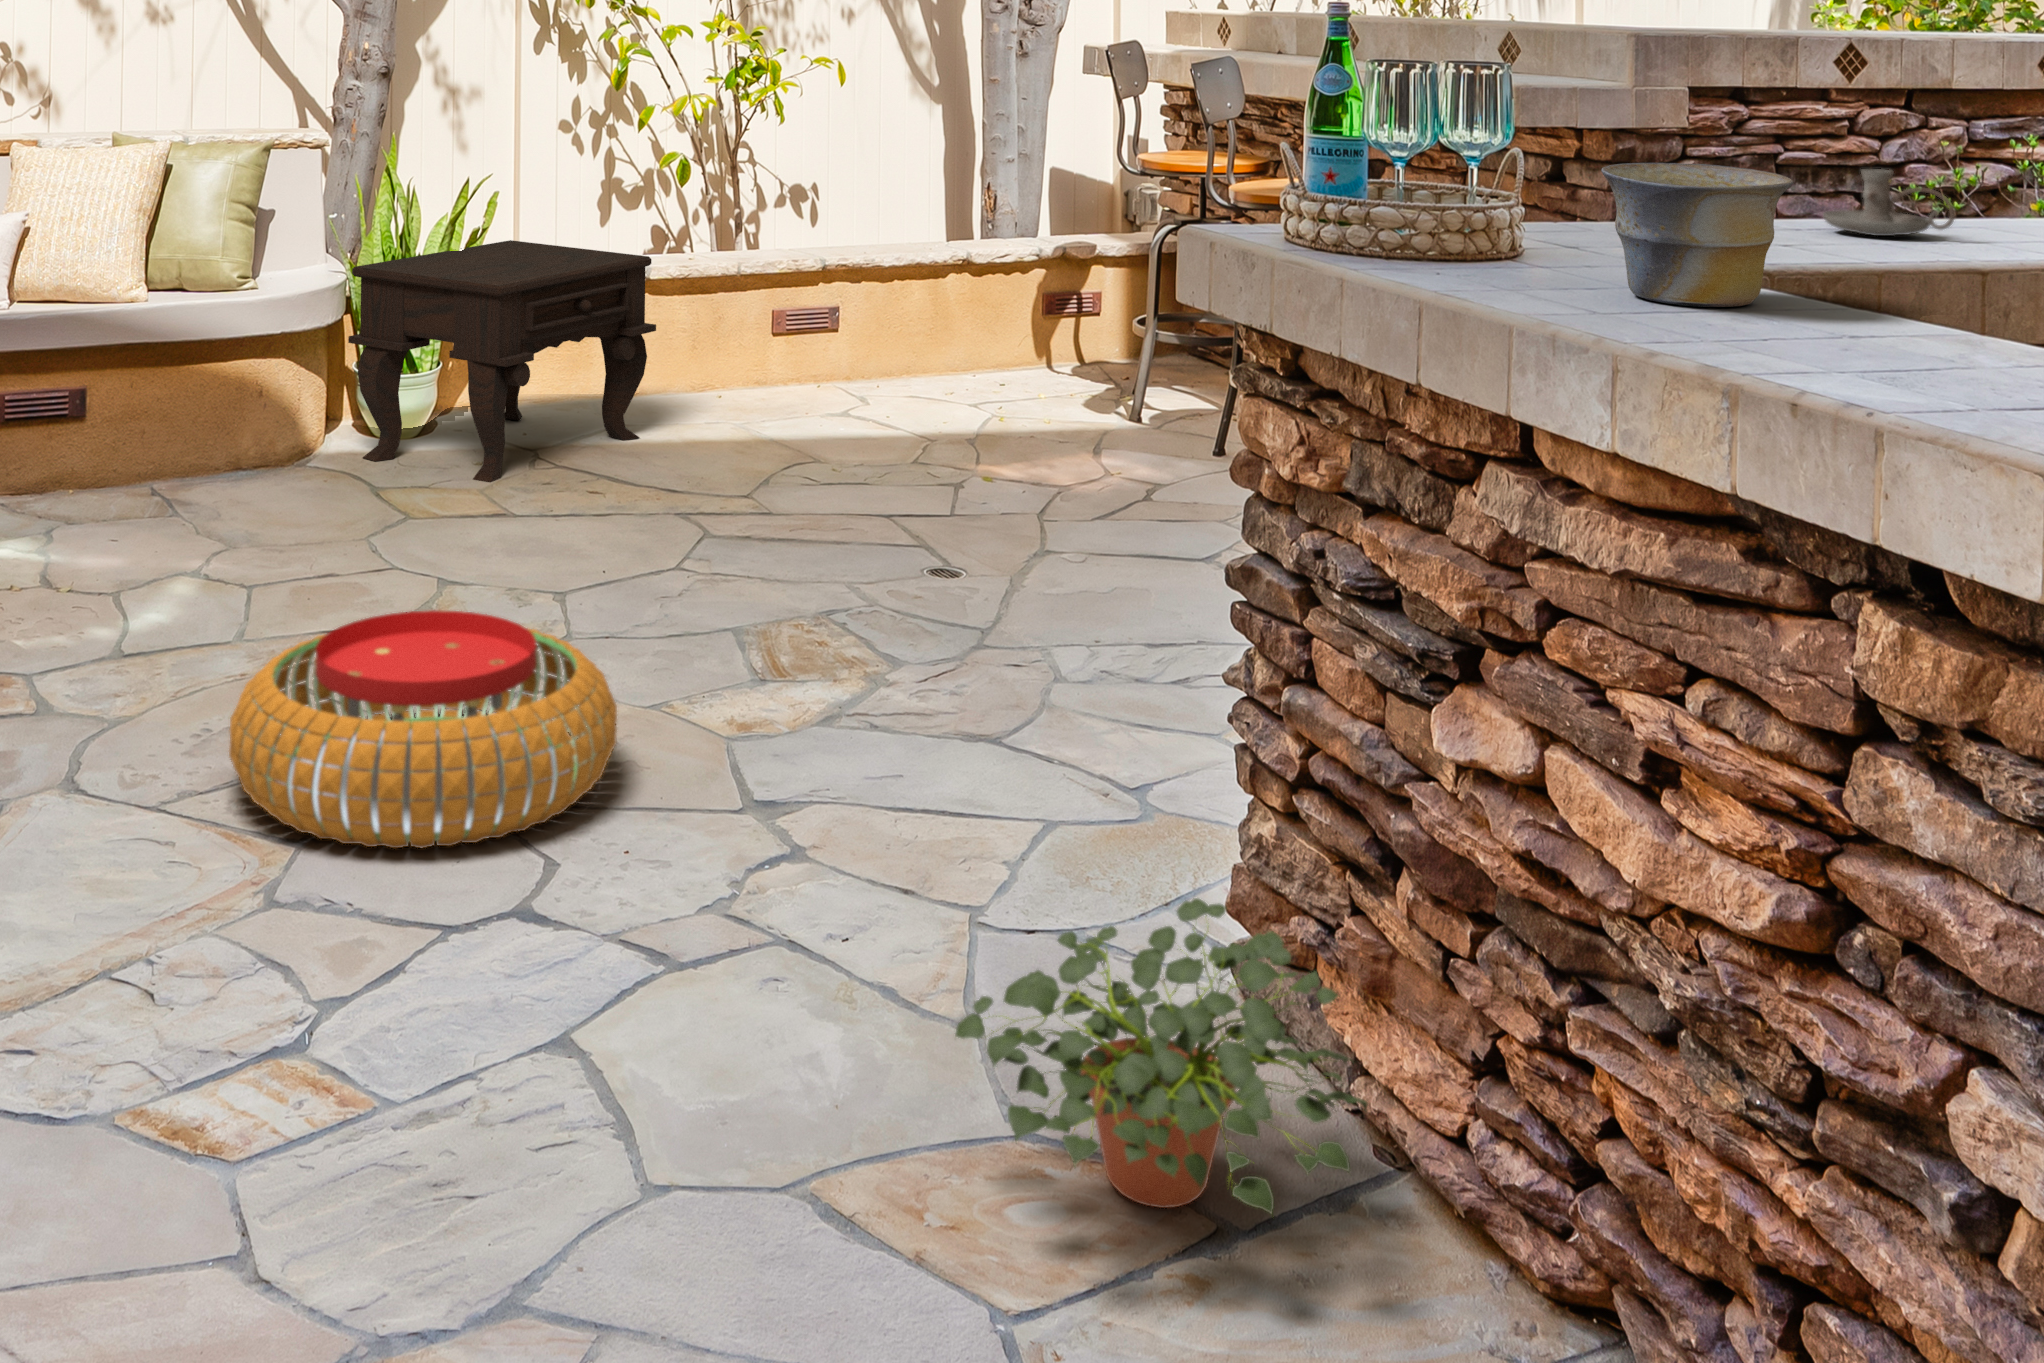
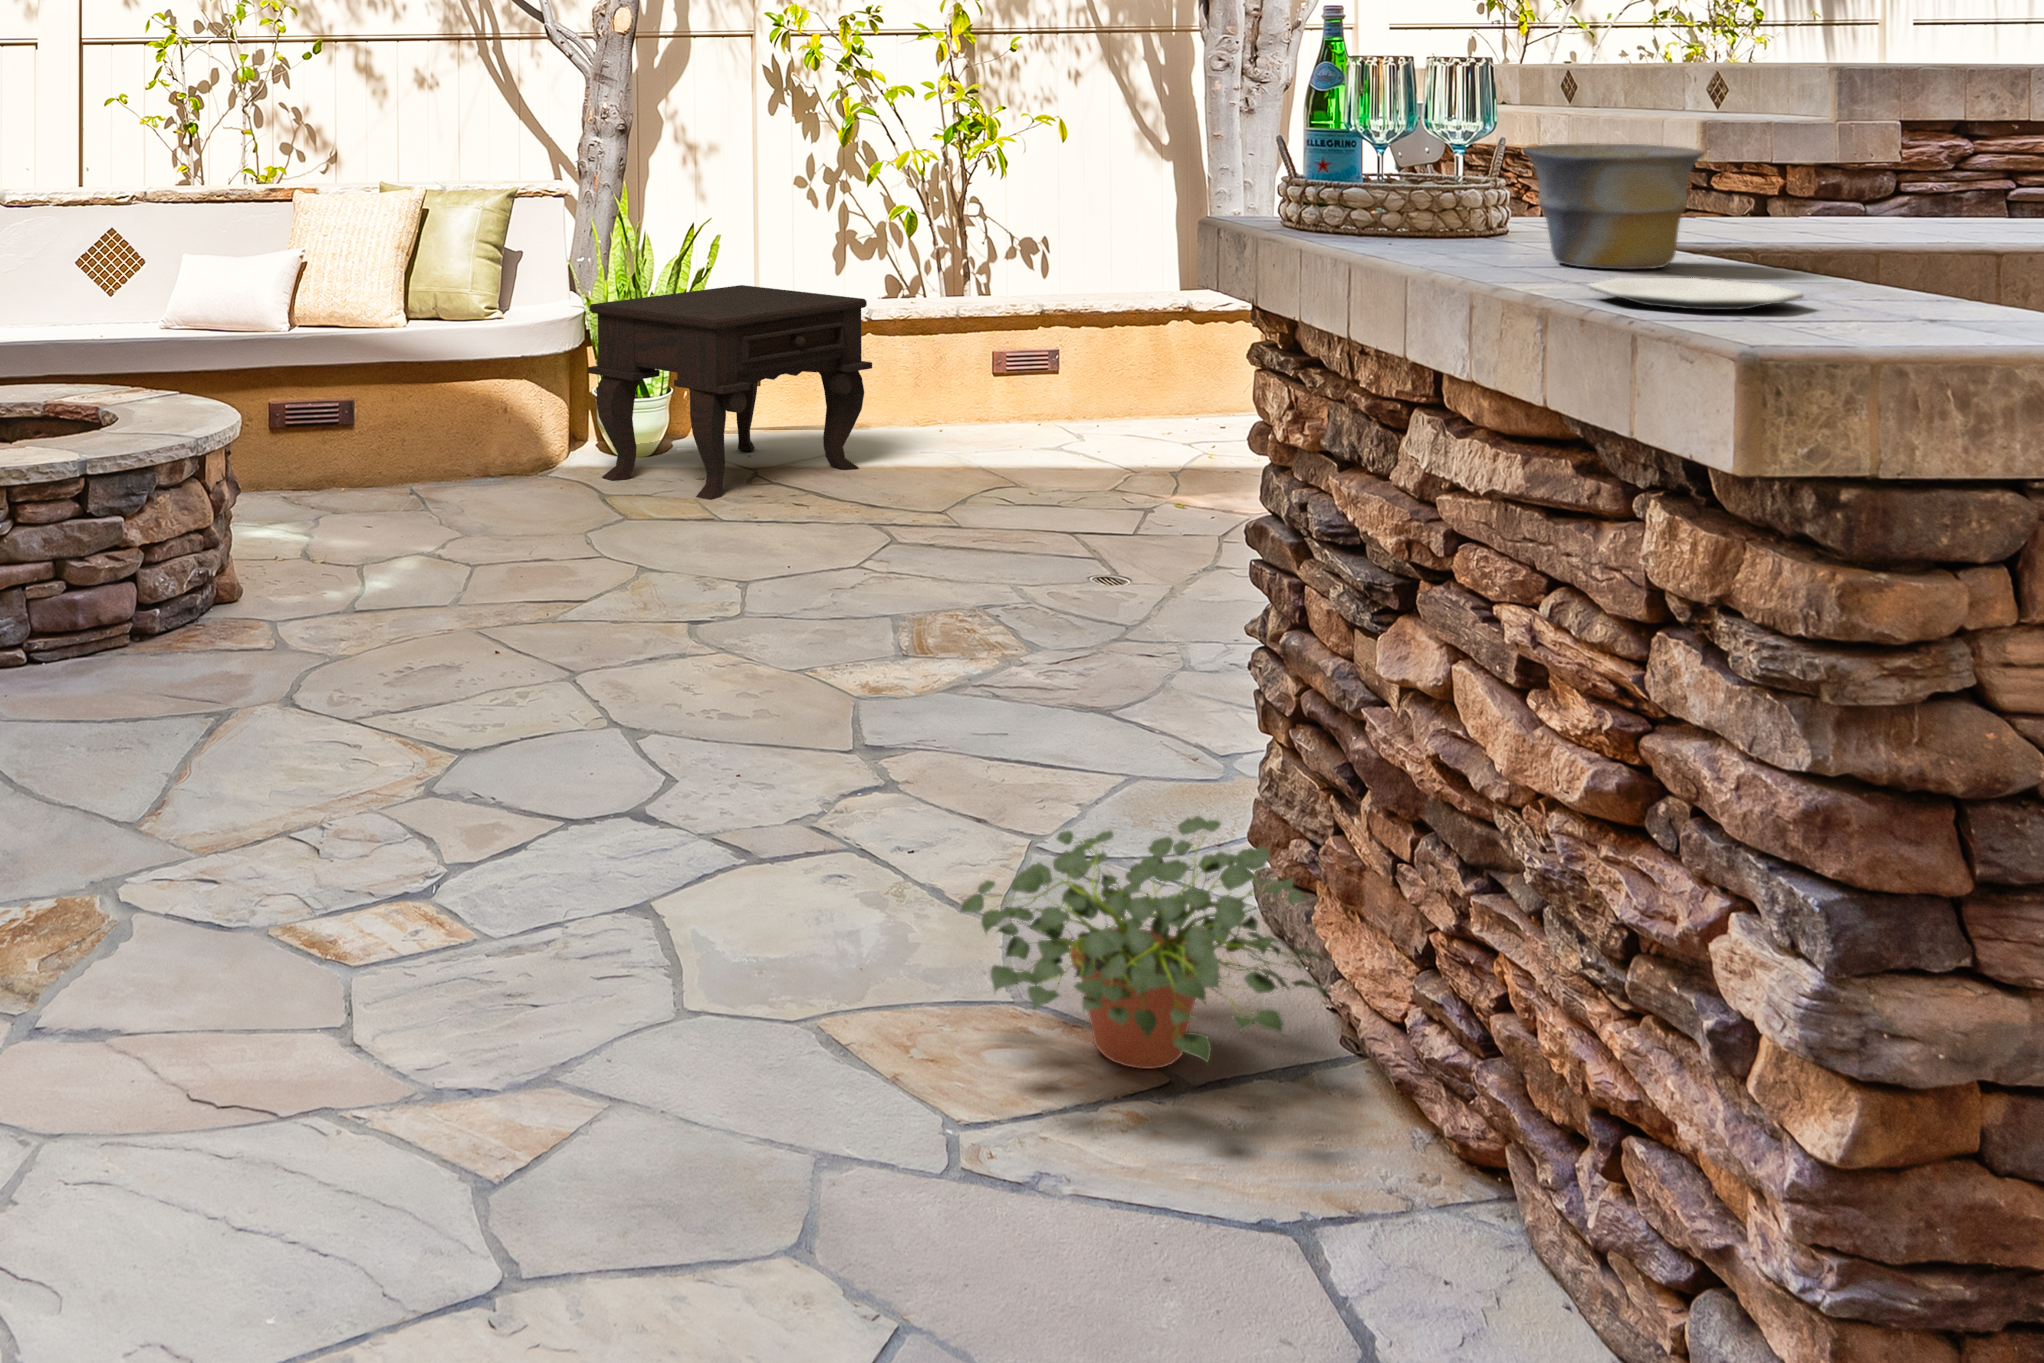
candle holder: present [1823,169,1955,236] -> none [1861,167,1991,231]
plate: none [1759,333,1994,379] -> present [1589,278,1803,310]
pouf: present [229,610,617,848] -> none [420,579,756,771]

